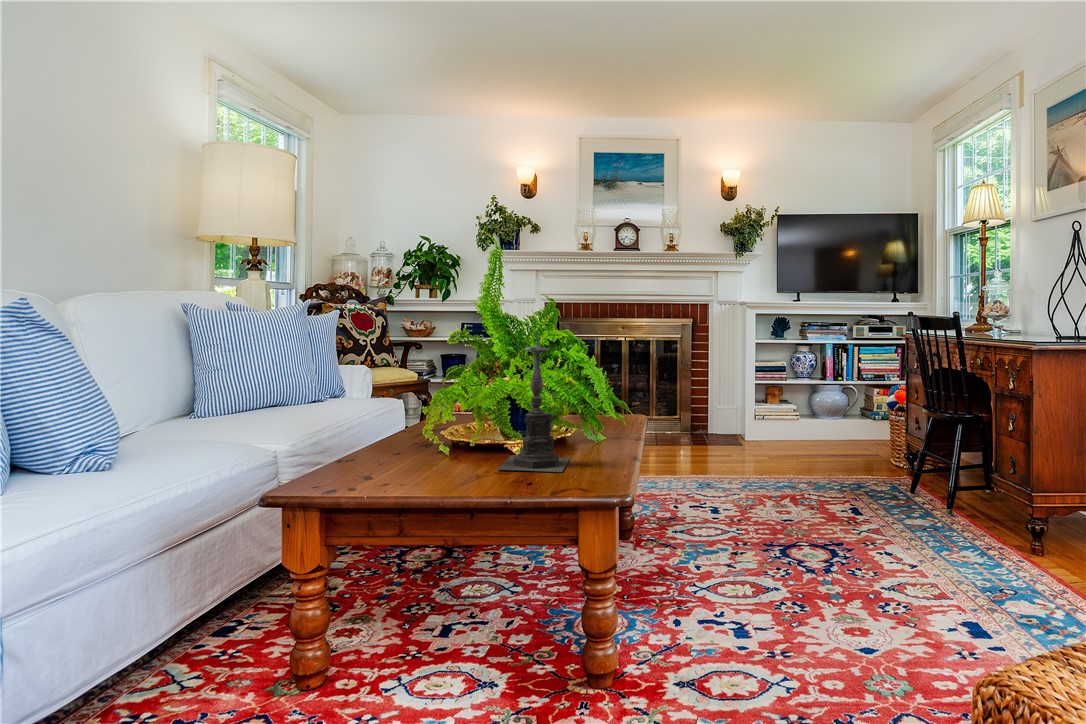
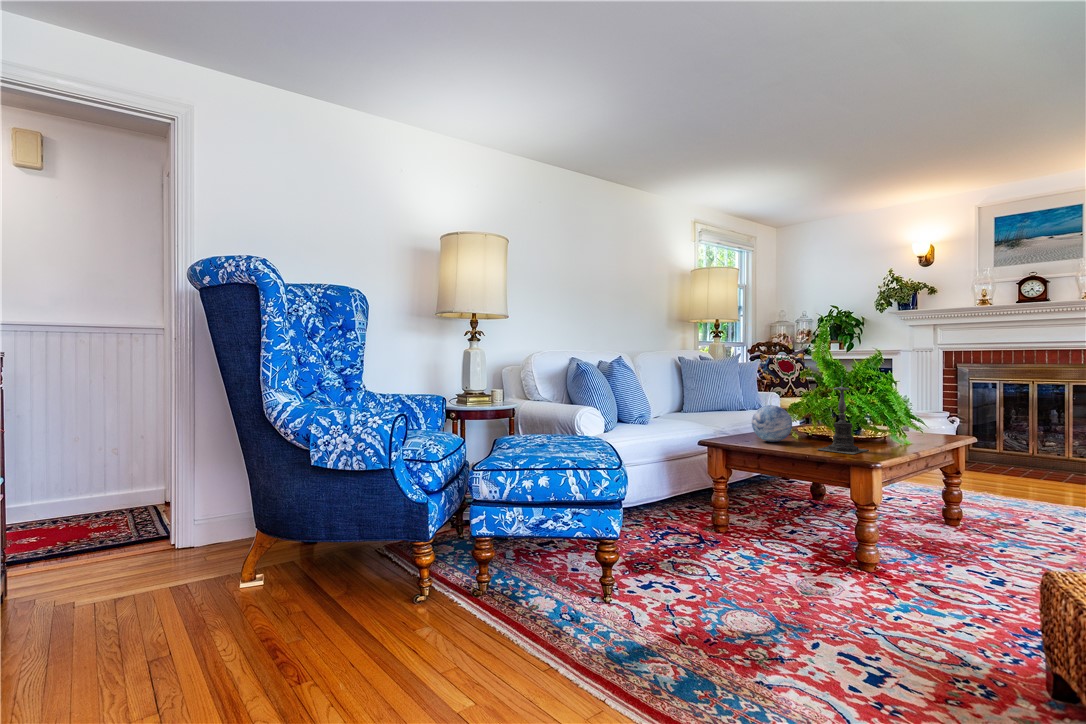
decorative orb: none [366,386,442,461] -> present [752,405,792,442]

